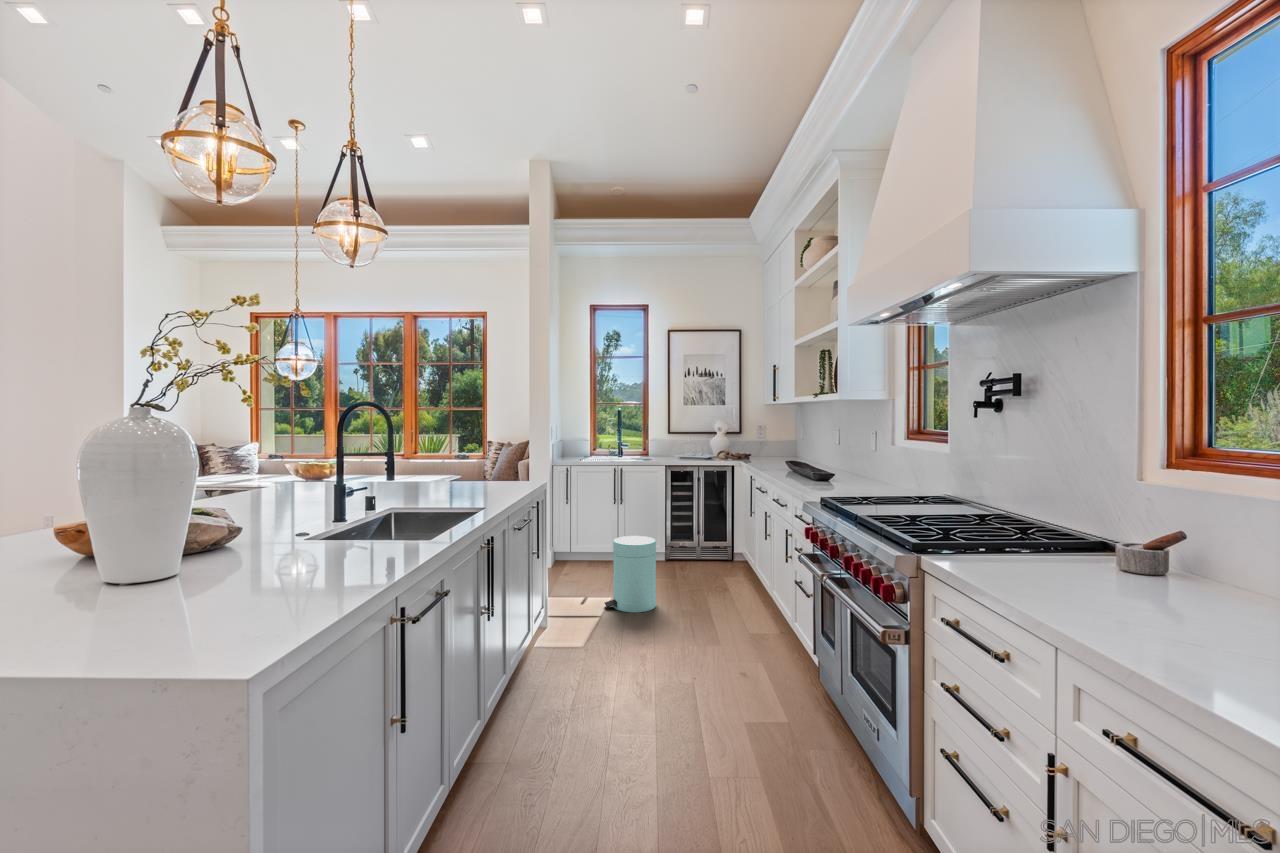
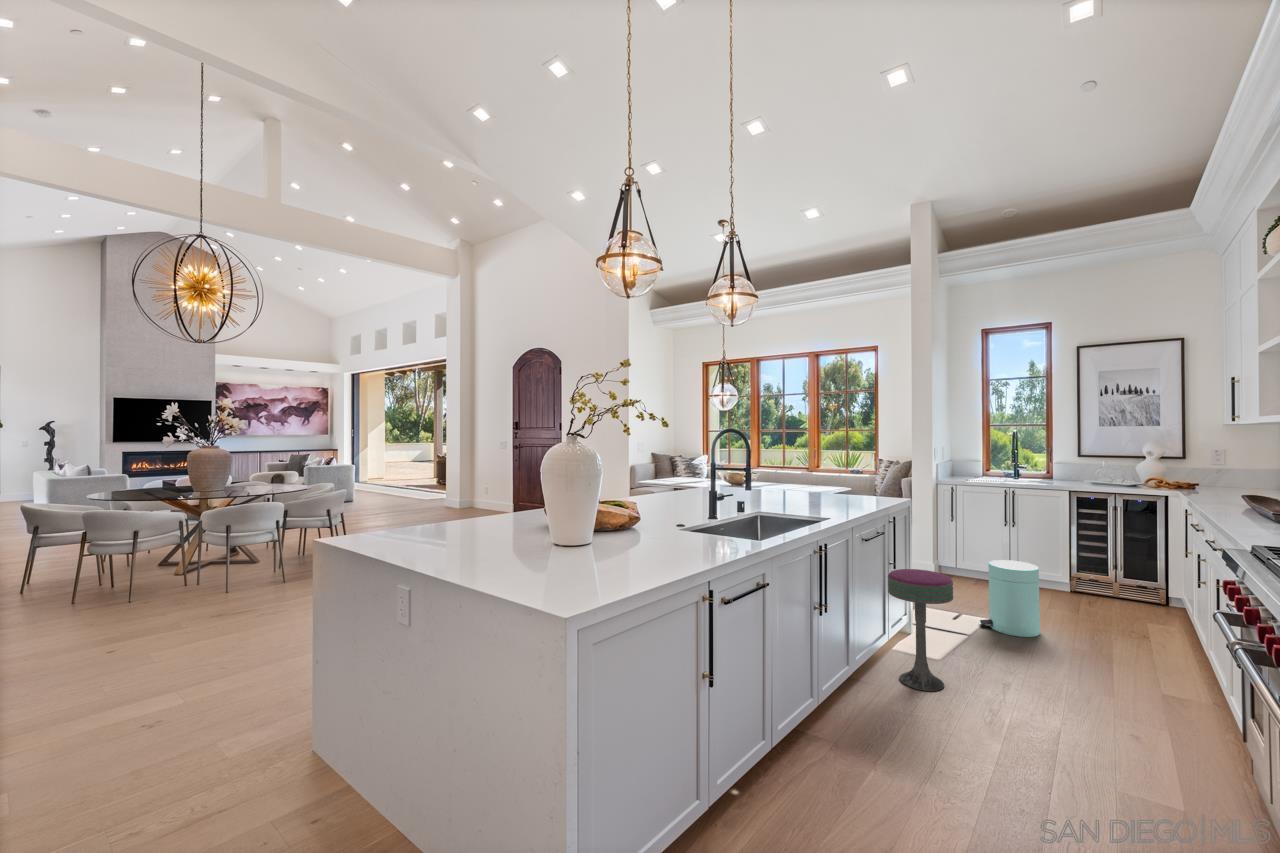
bar stool: none [533,558,603,701] -> present [888,569,953,691]

